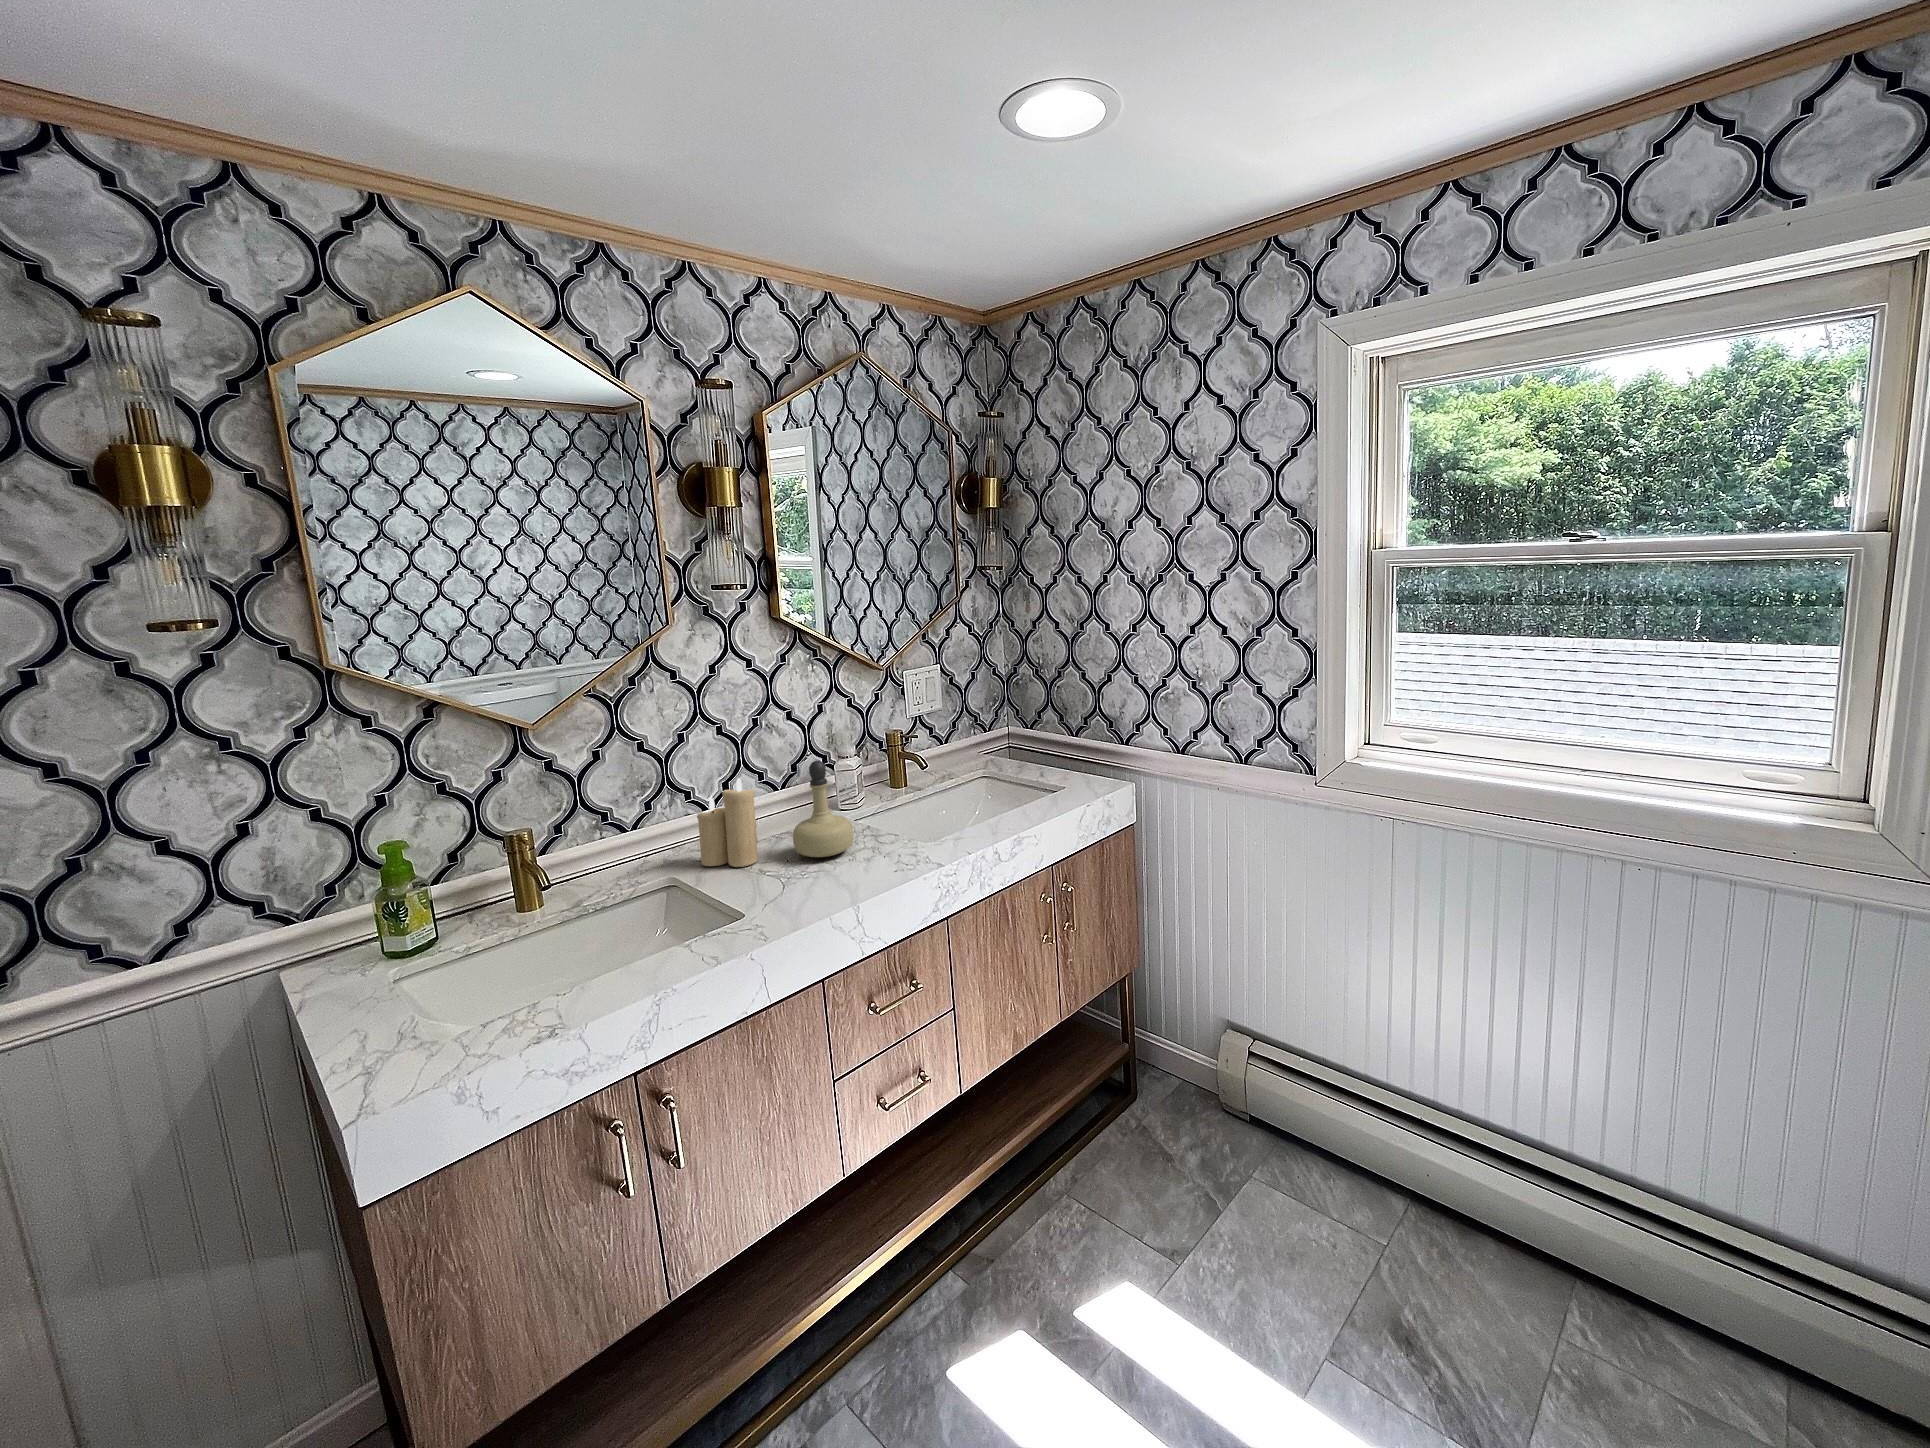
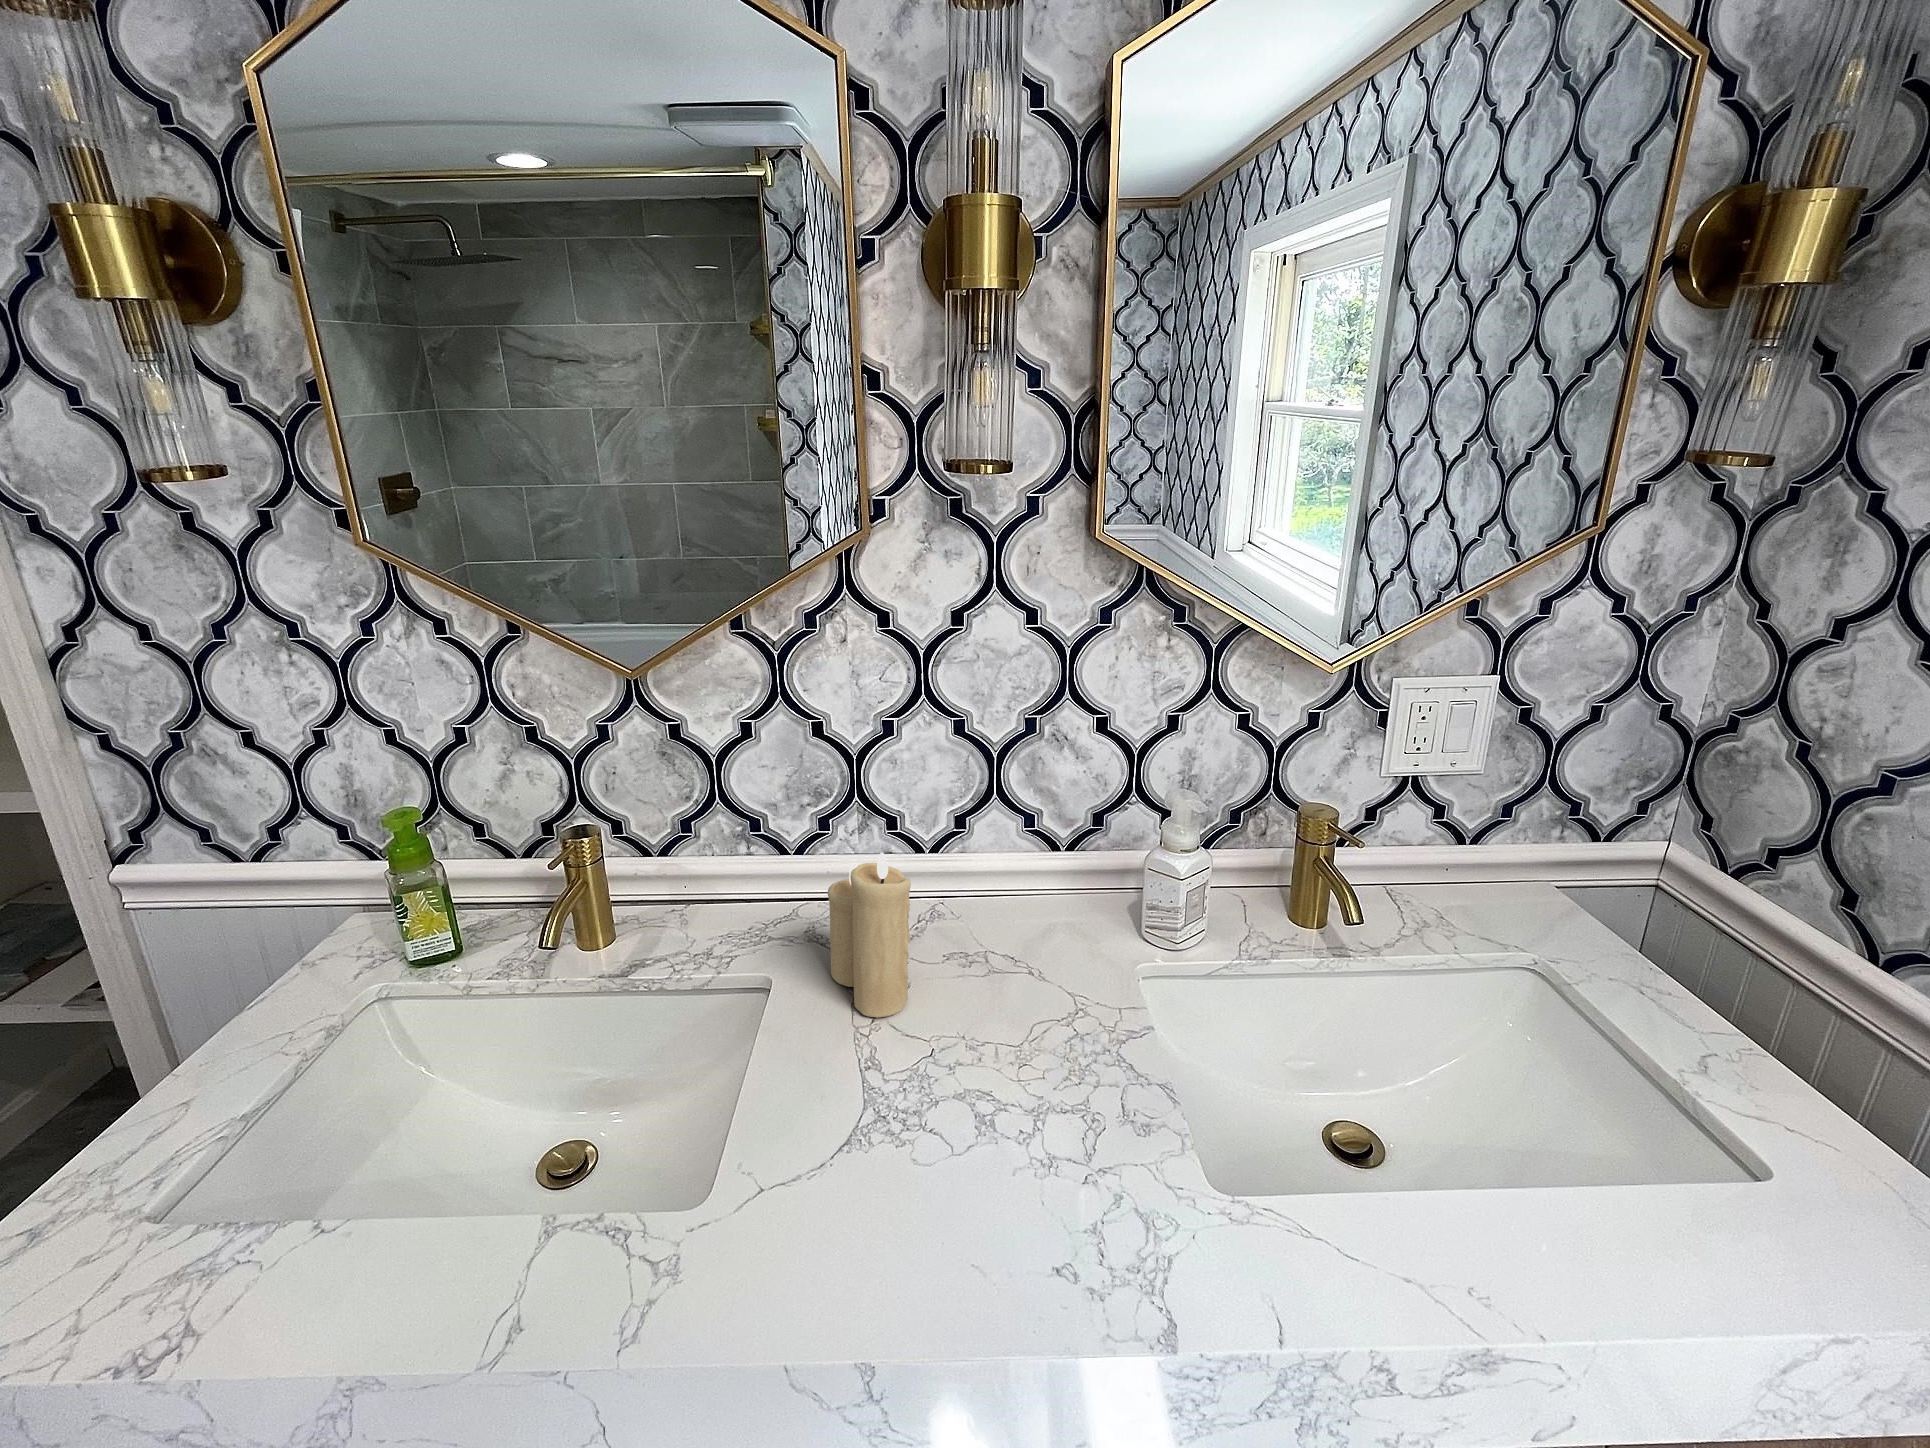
perfume bottle: present [793,761,854,857] -> none [950,877,1080,1099]

